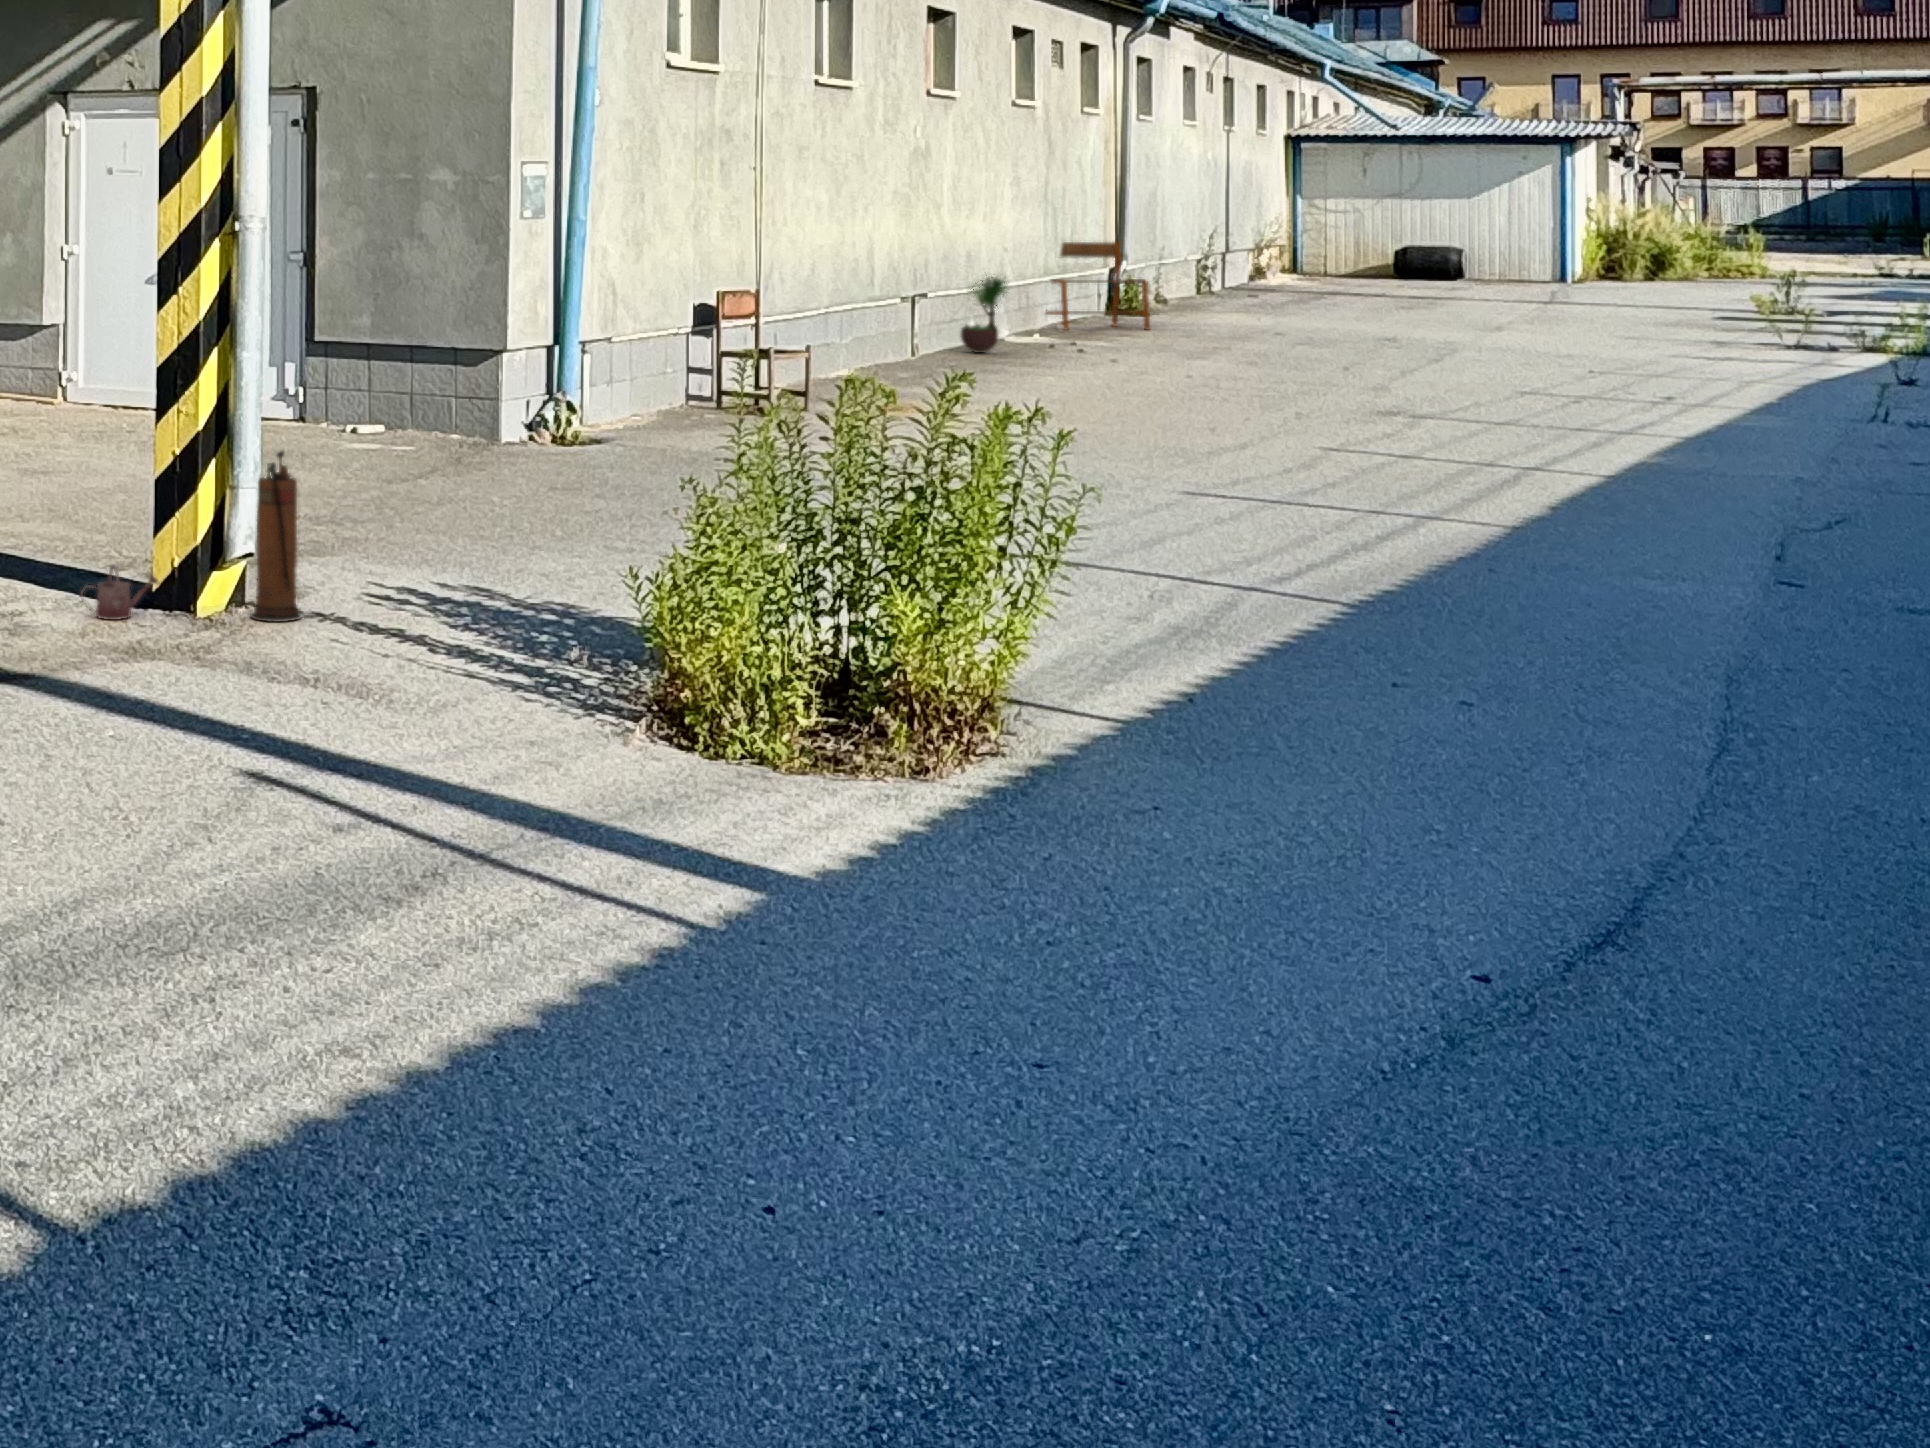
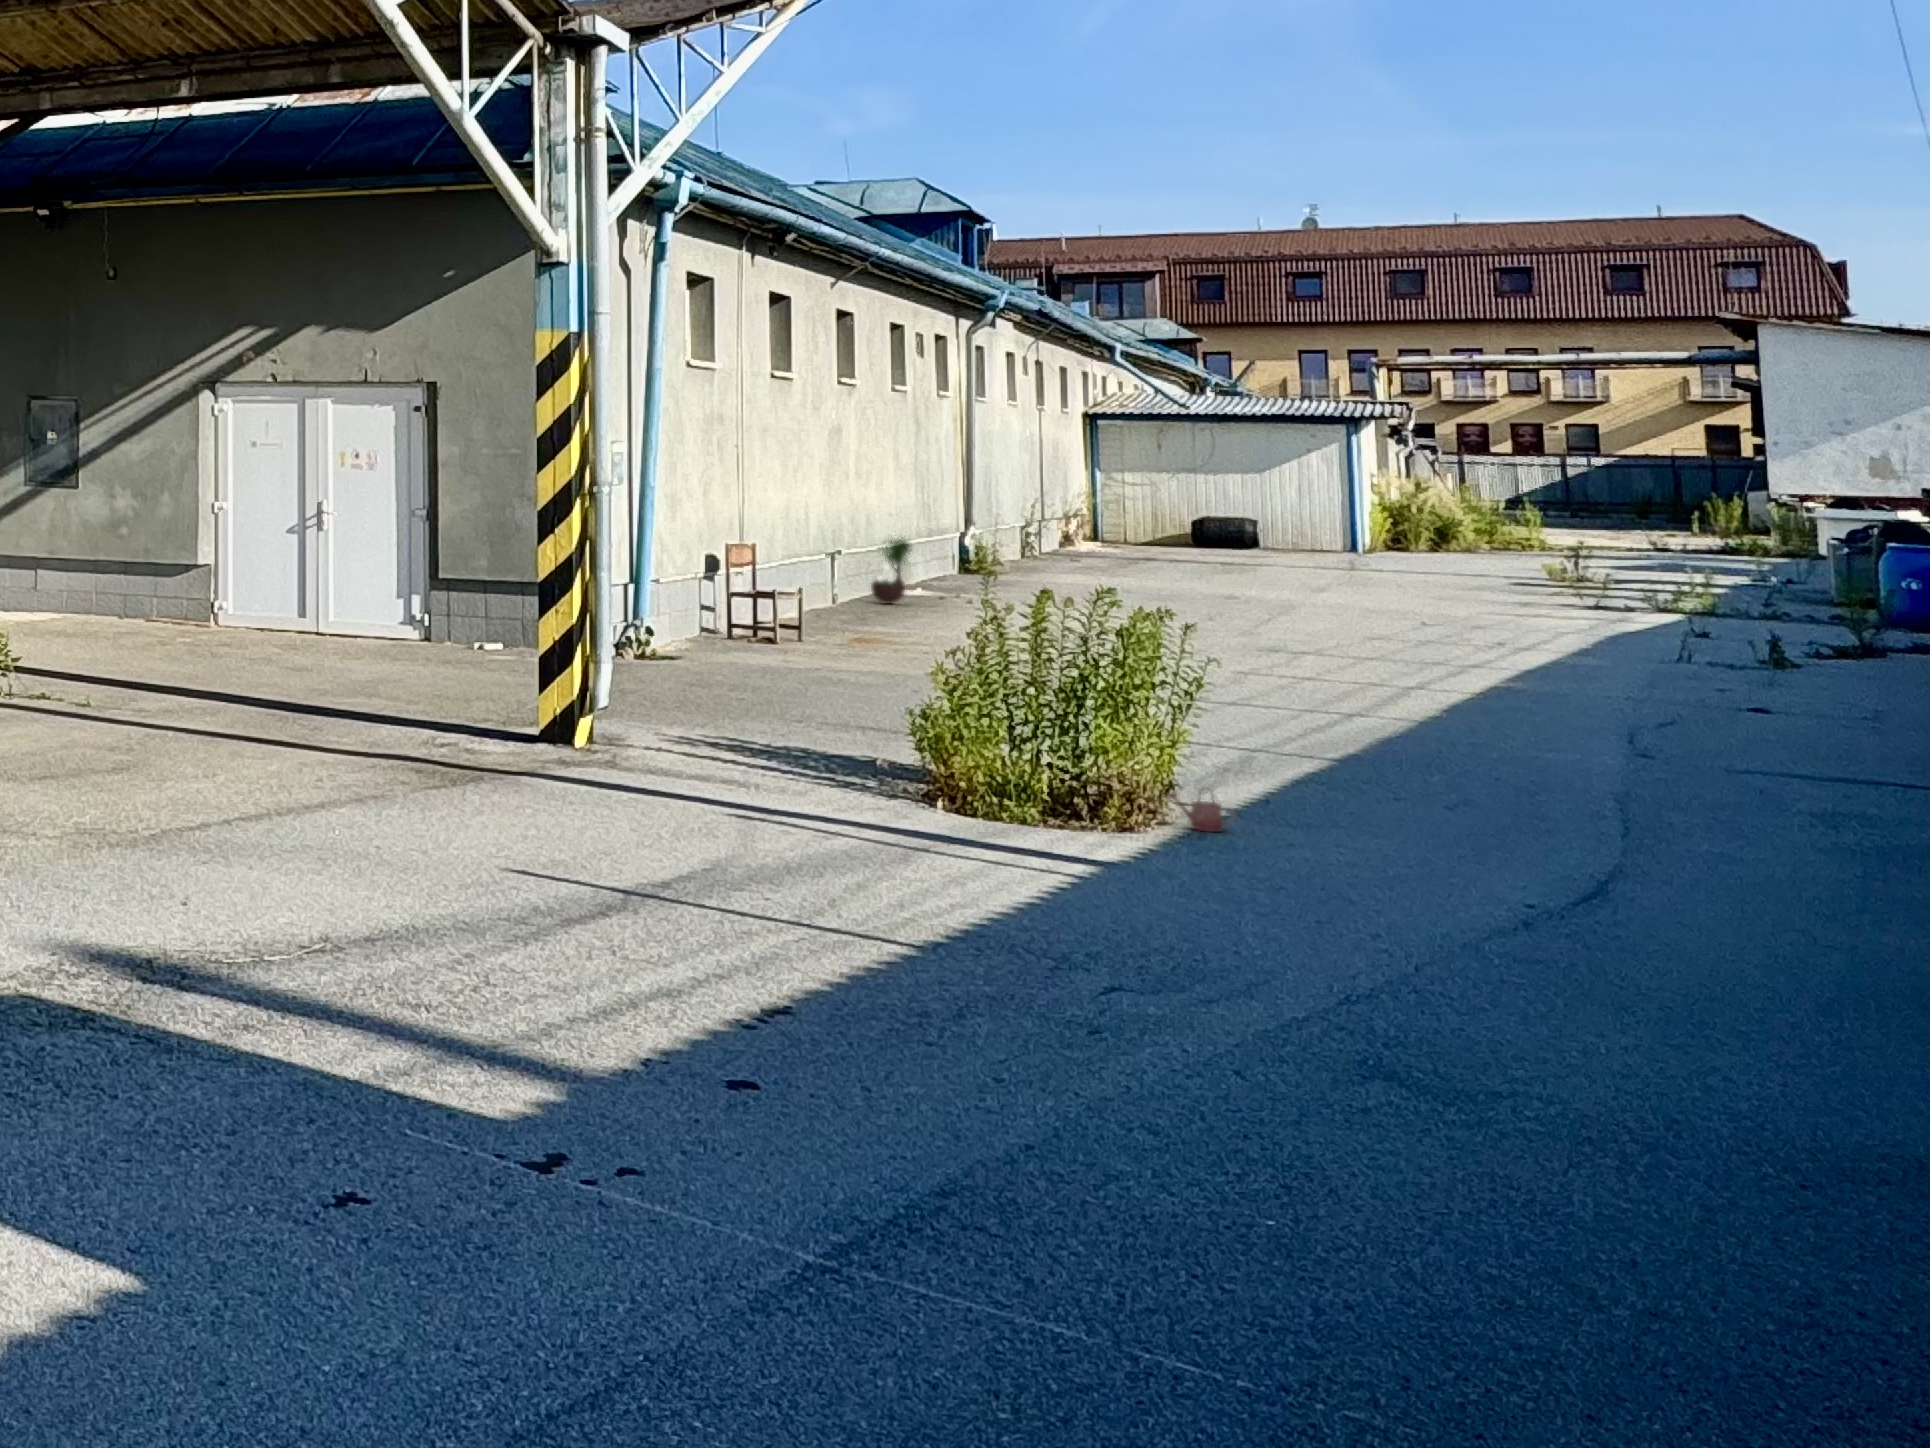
bench: present [1046,242,1150,330] -> none [914,509,1016,588]
fire extinguisher: present [251,451,302,622] -> none [588,643,626,759]
watering can: present [82,565,158,620] -> present [1168,792,1234,832]

